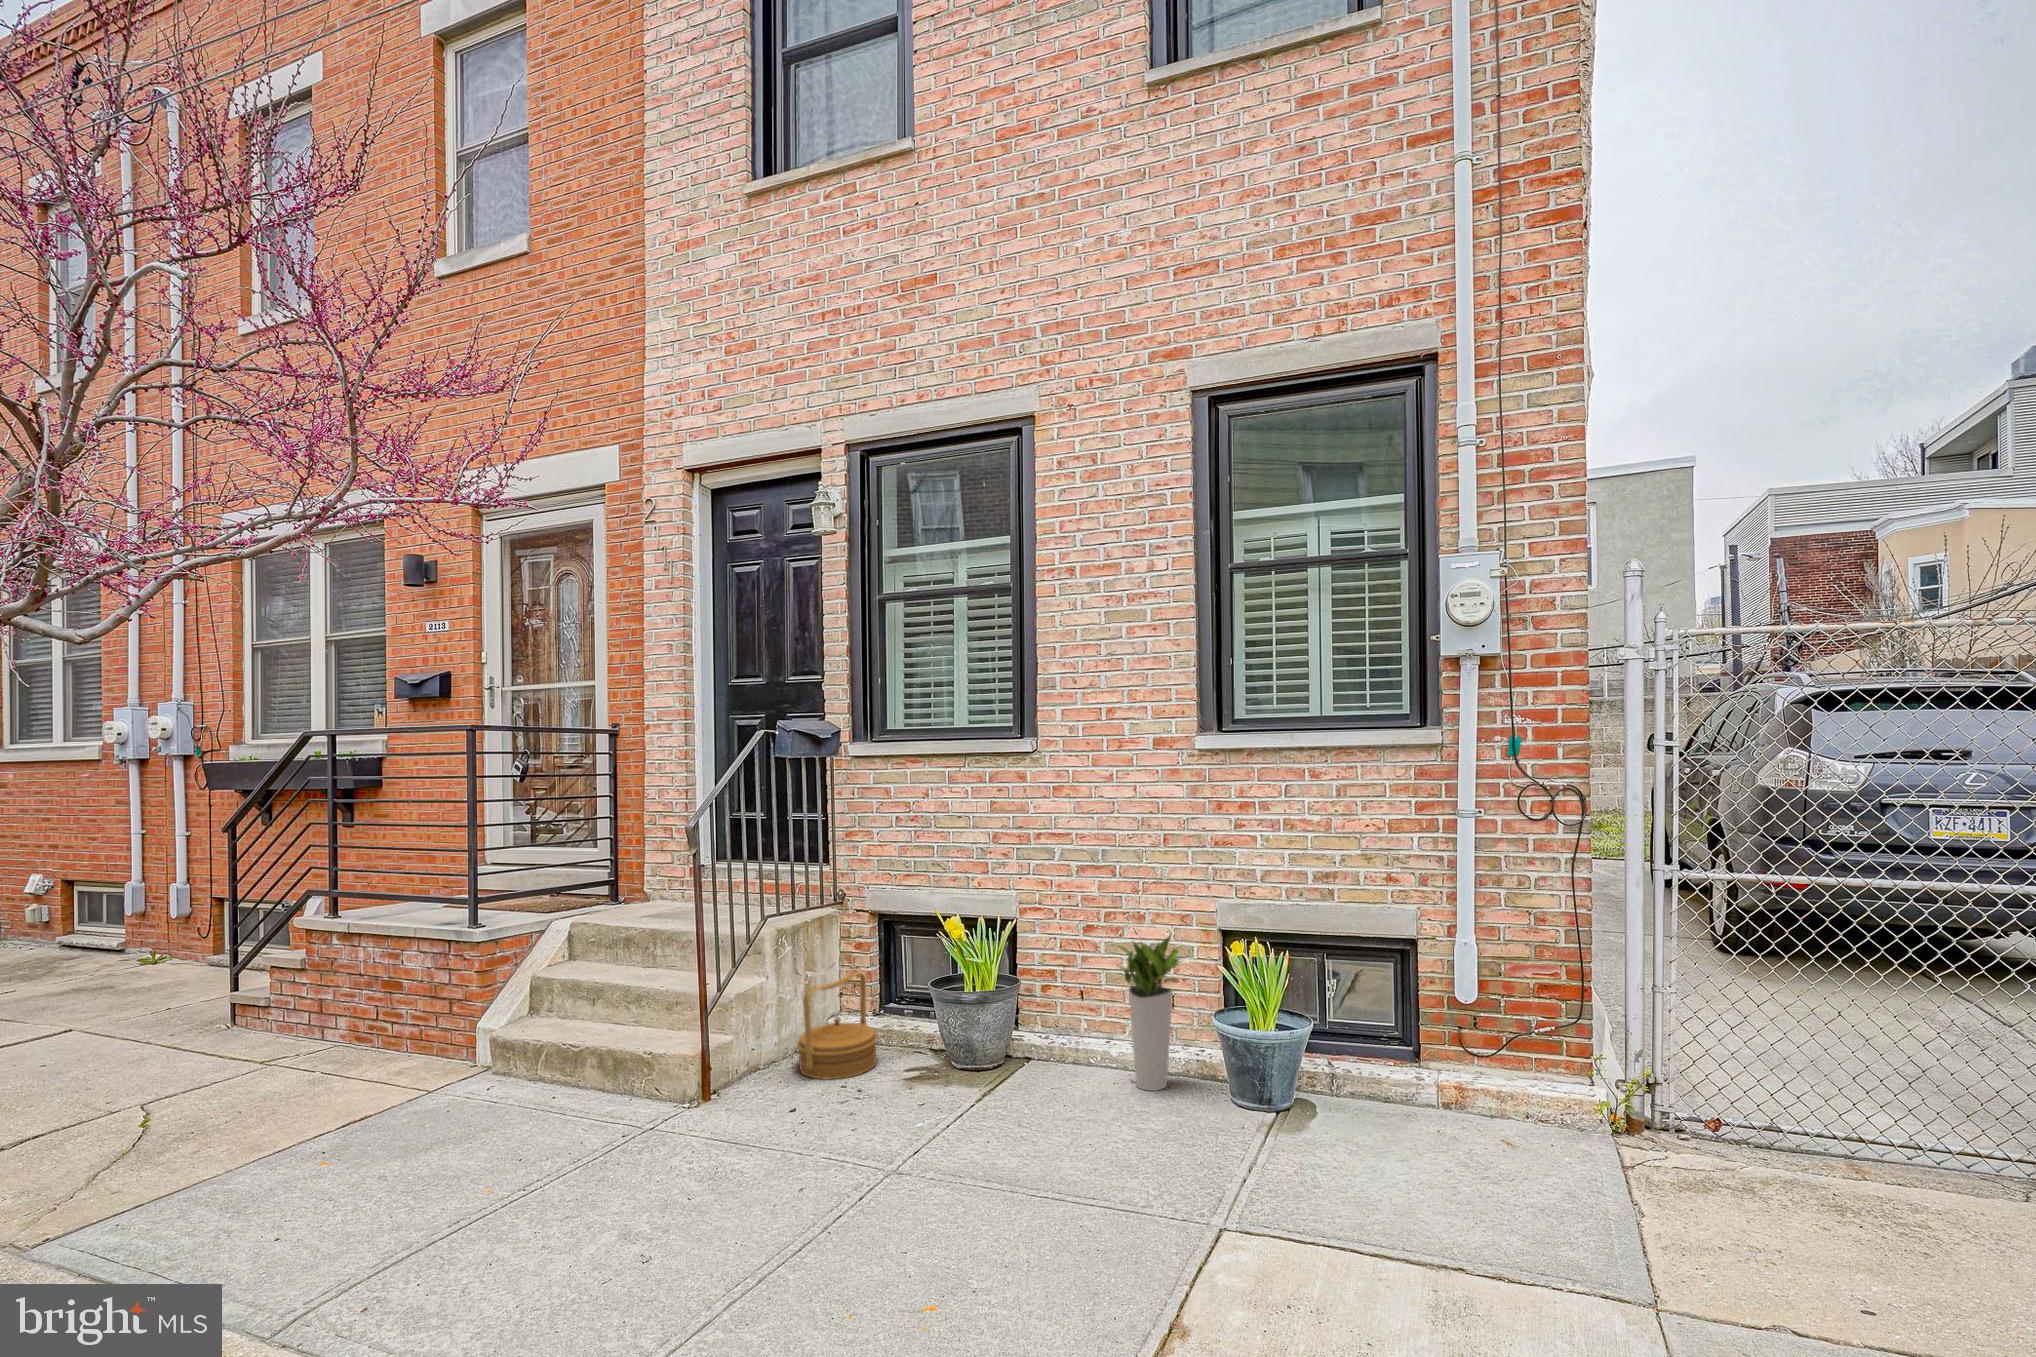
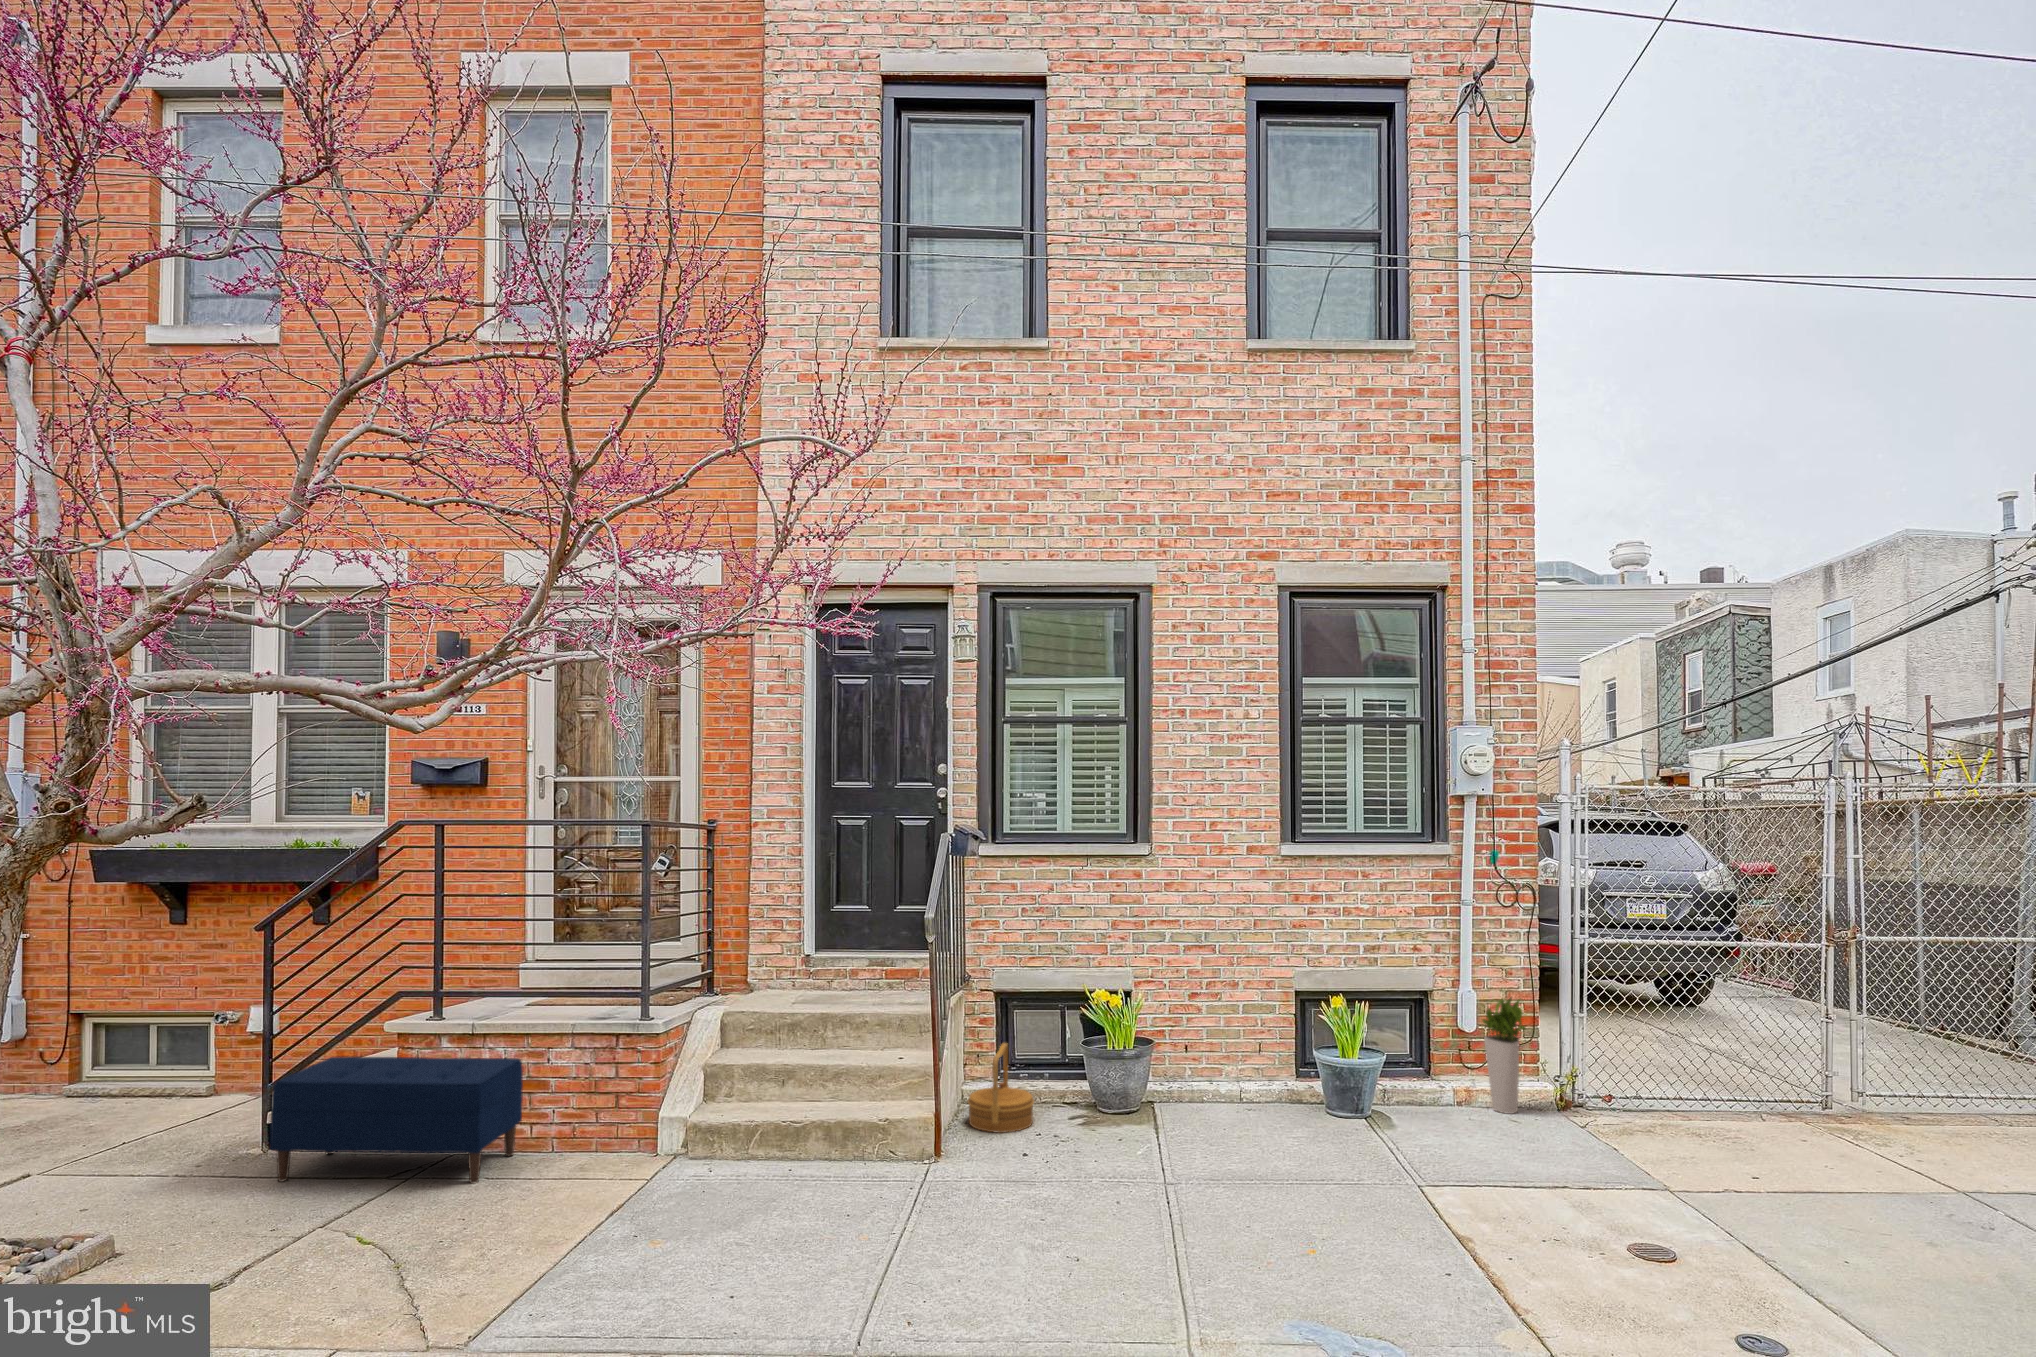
planter: present [1118,934,1183,1091] -> present [1482,998,1526,1114]
bench: none [154,942,376,1078] -> present [270,1056,523,1183]

